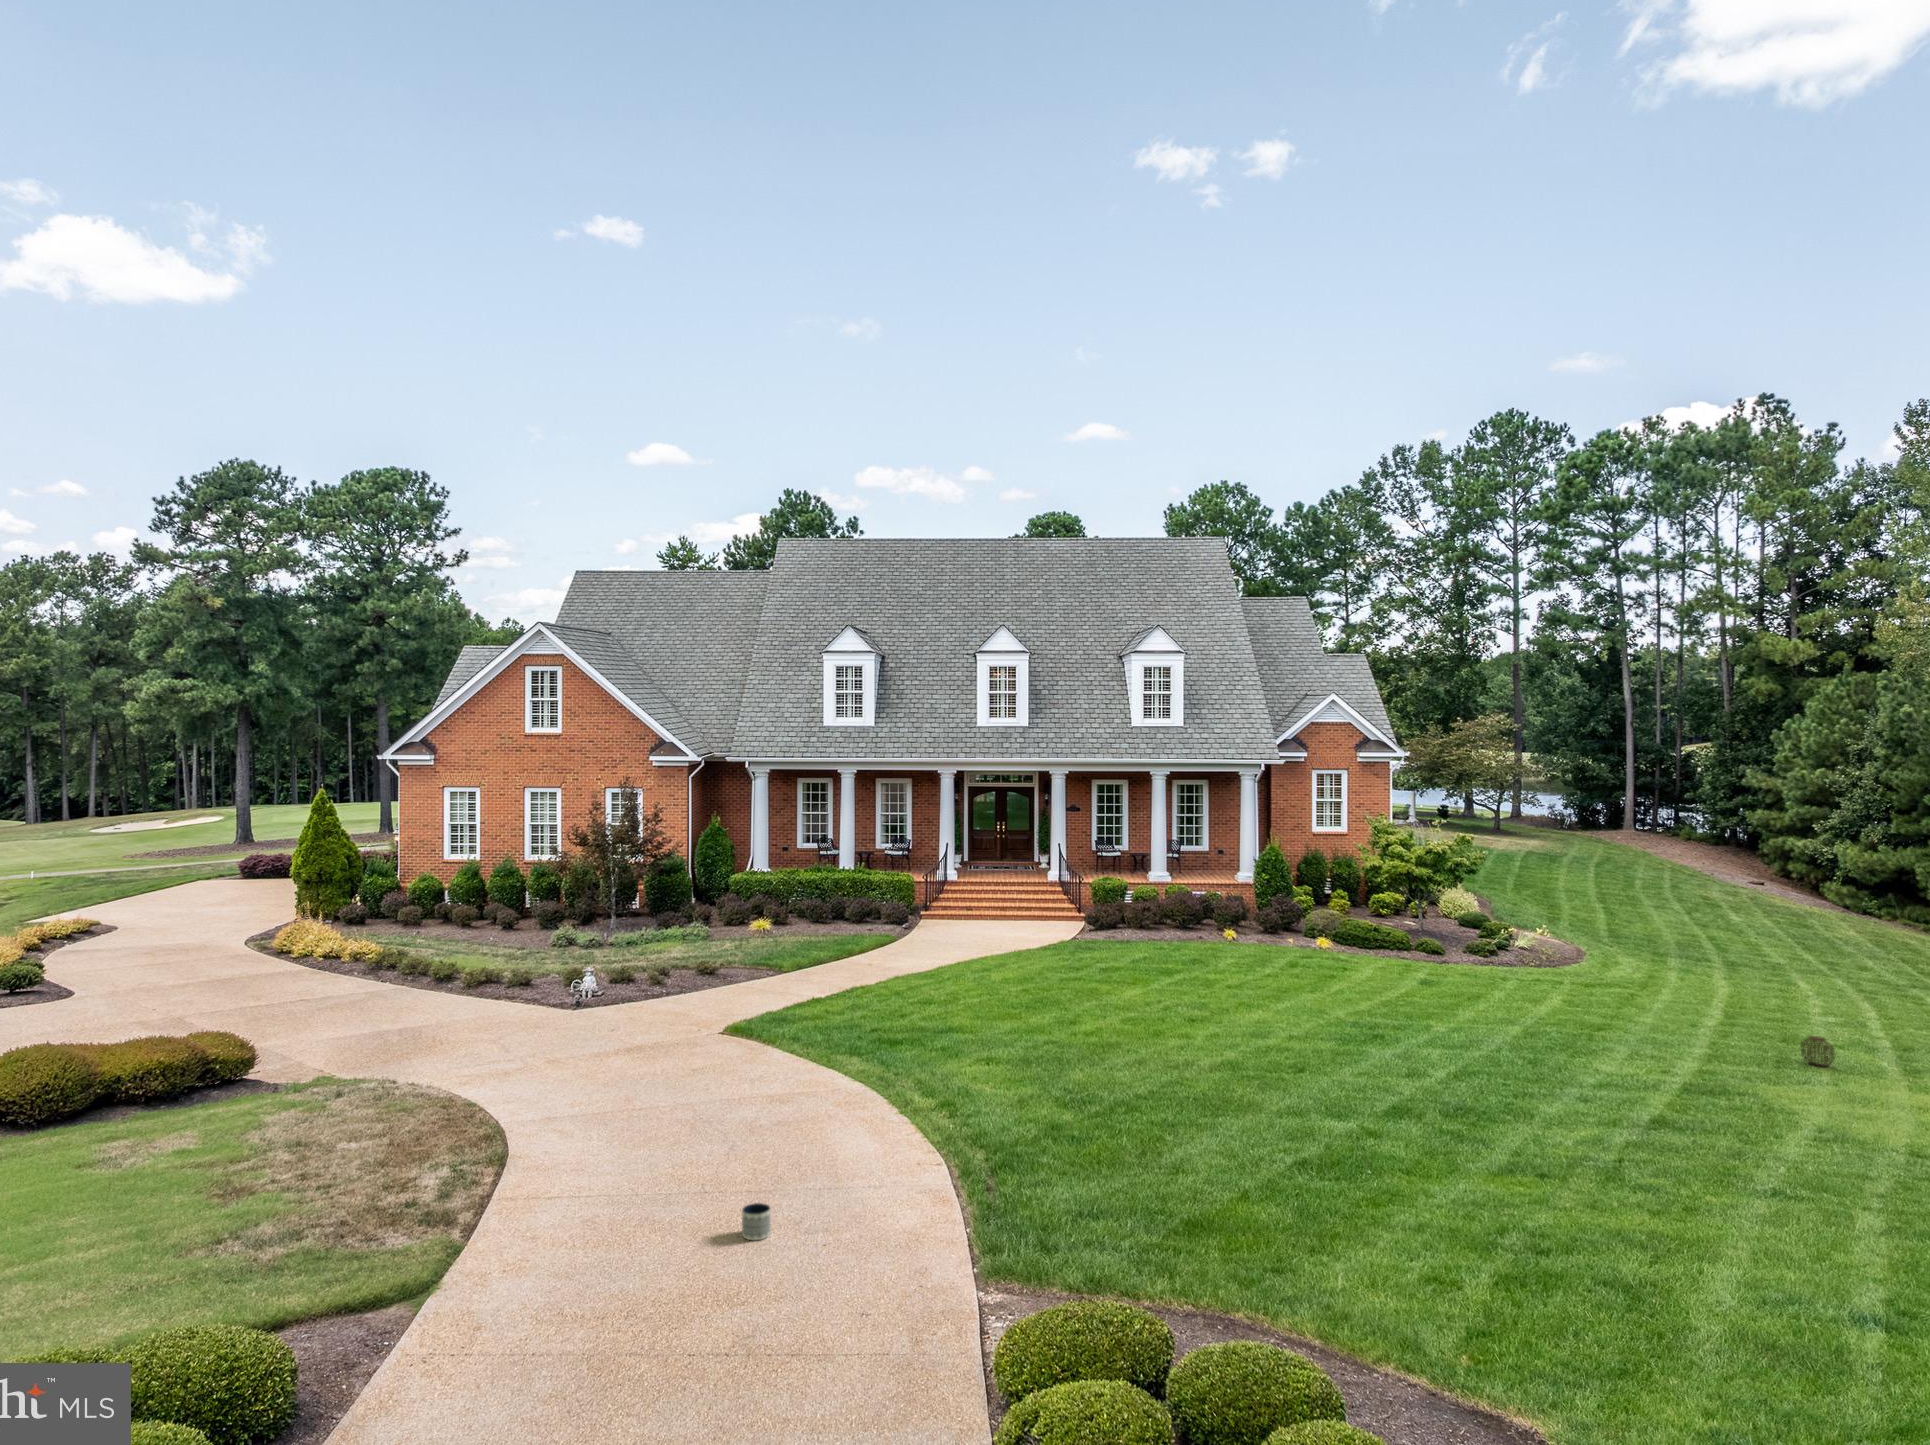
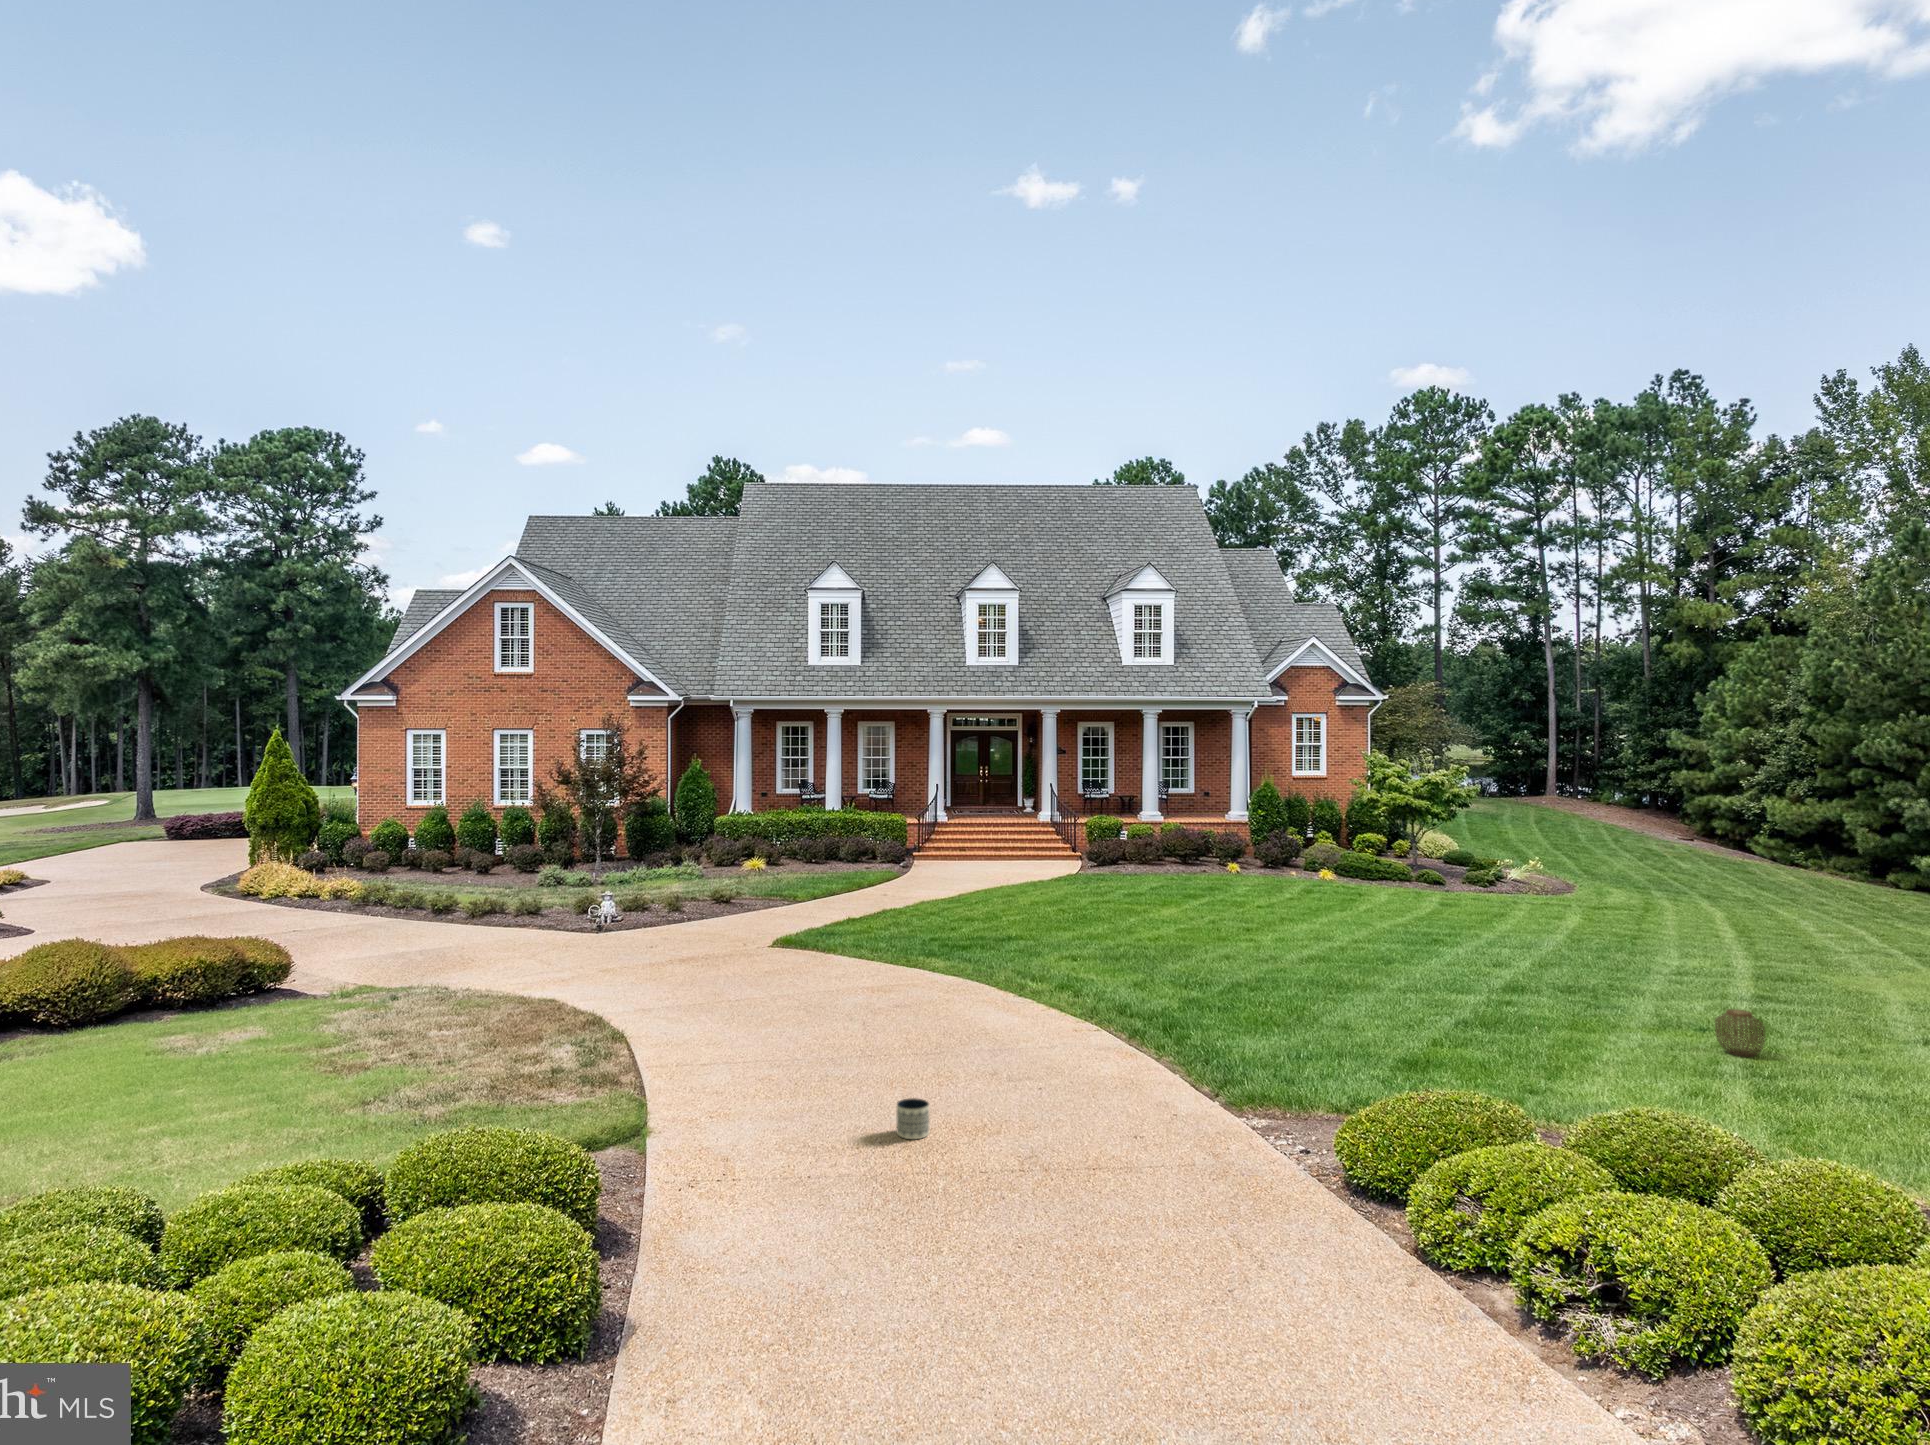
woven basket: present [1800,1036,1834,1068] -> present [1715,1009,1766,1057]

